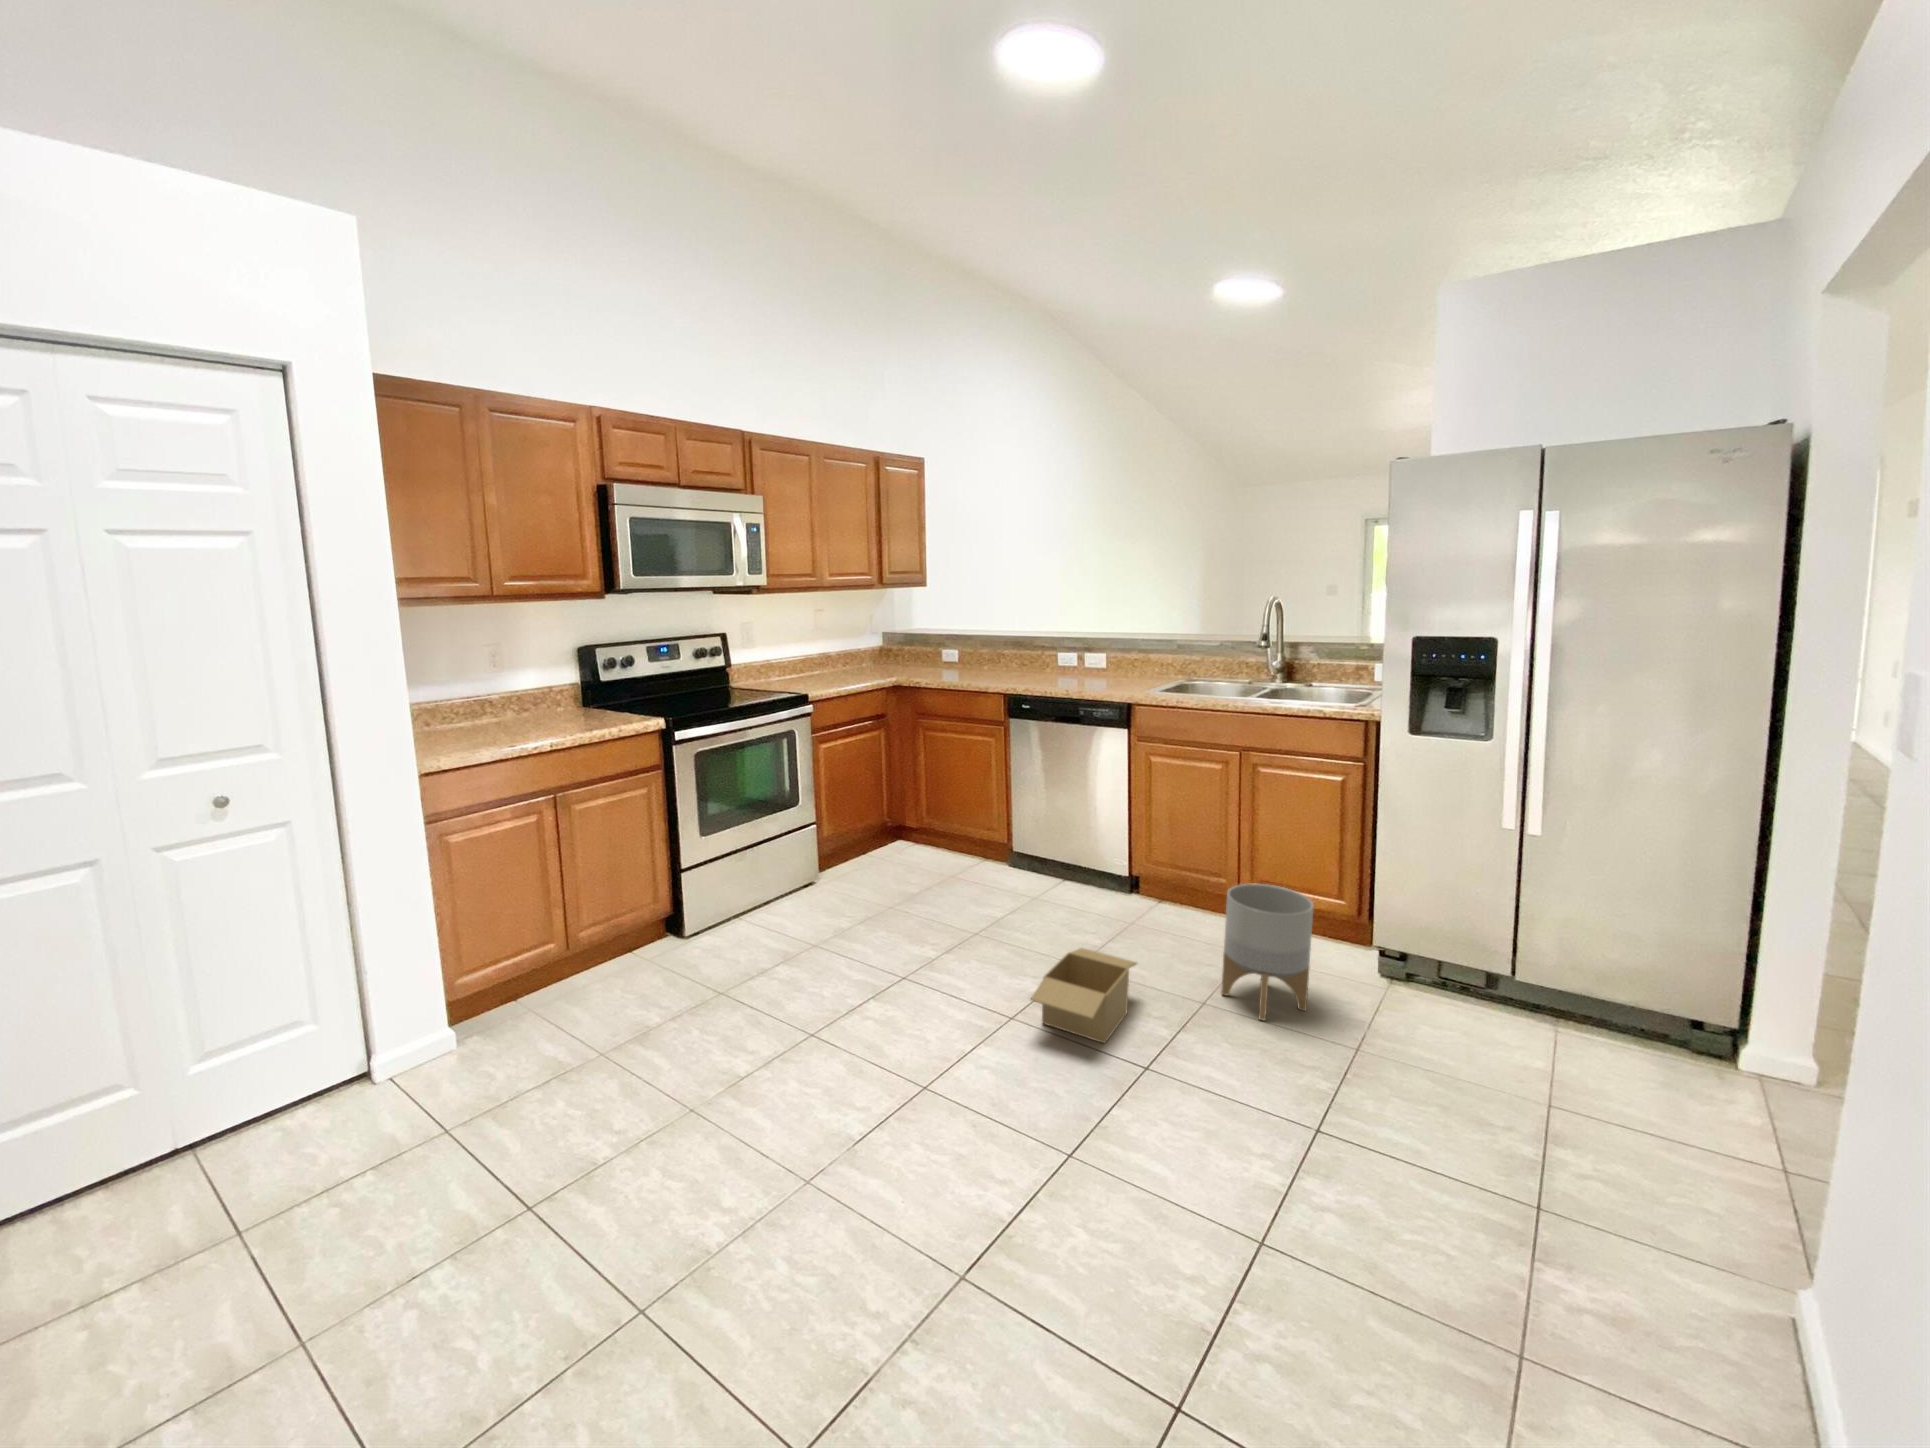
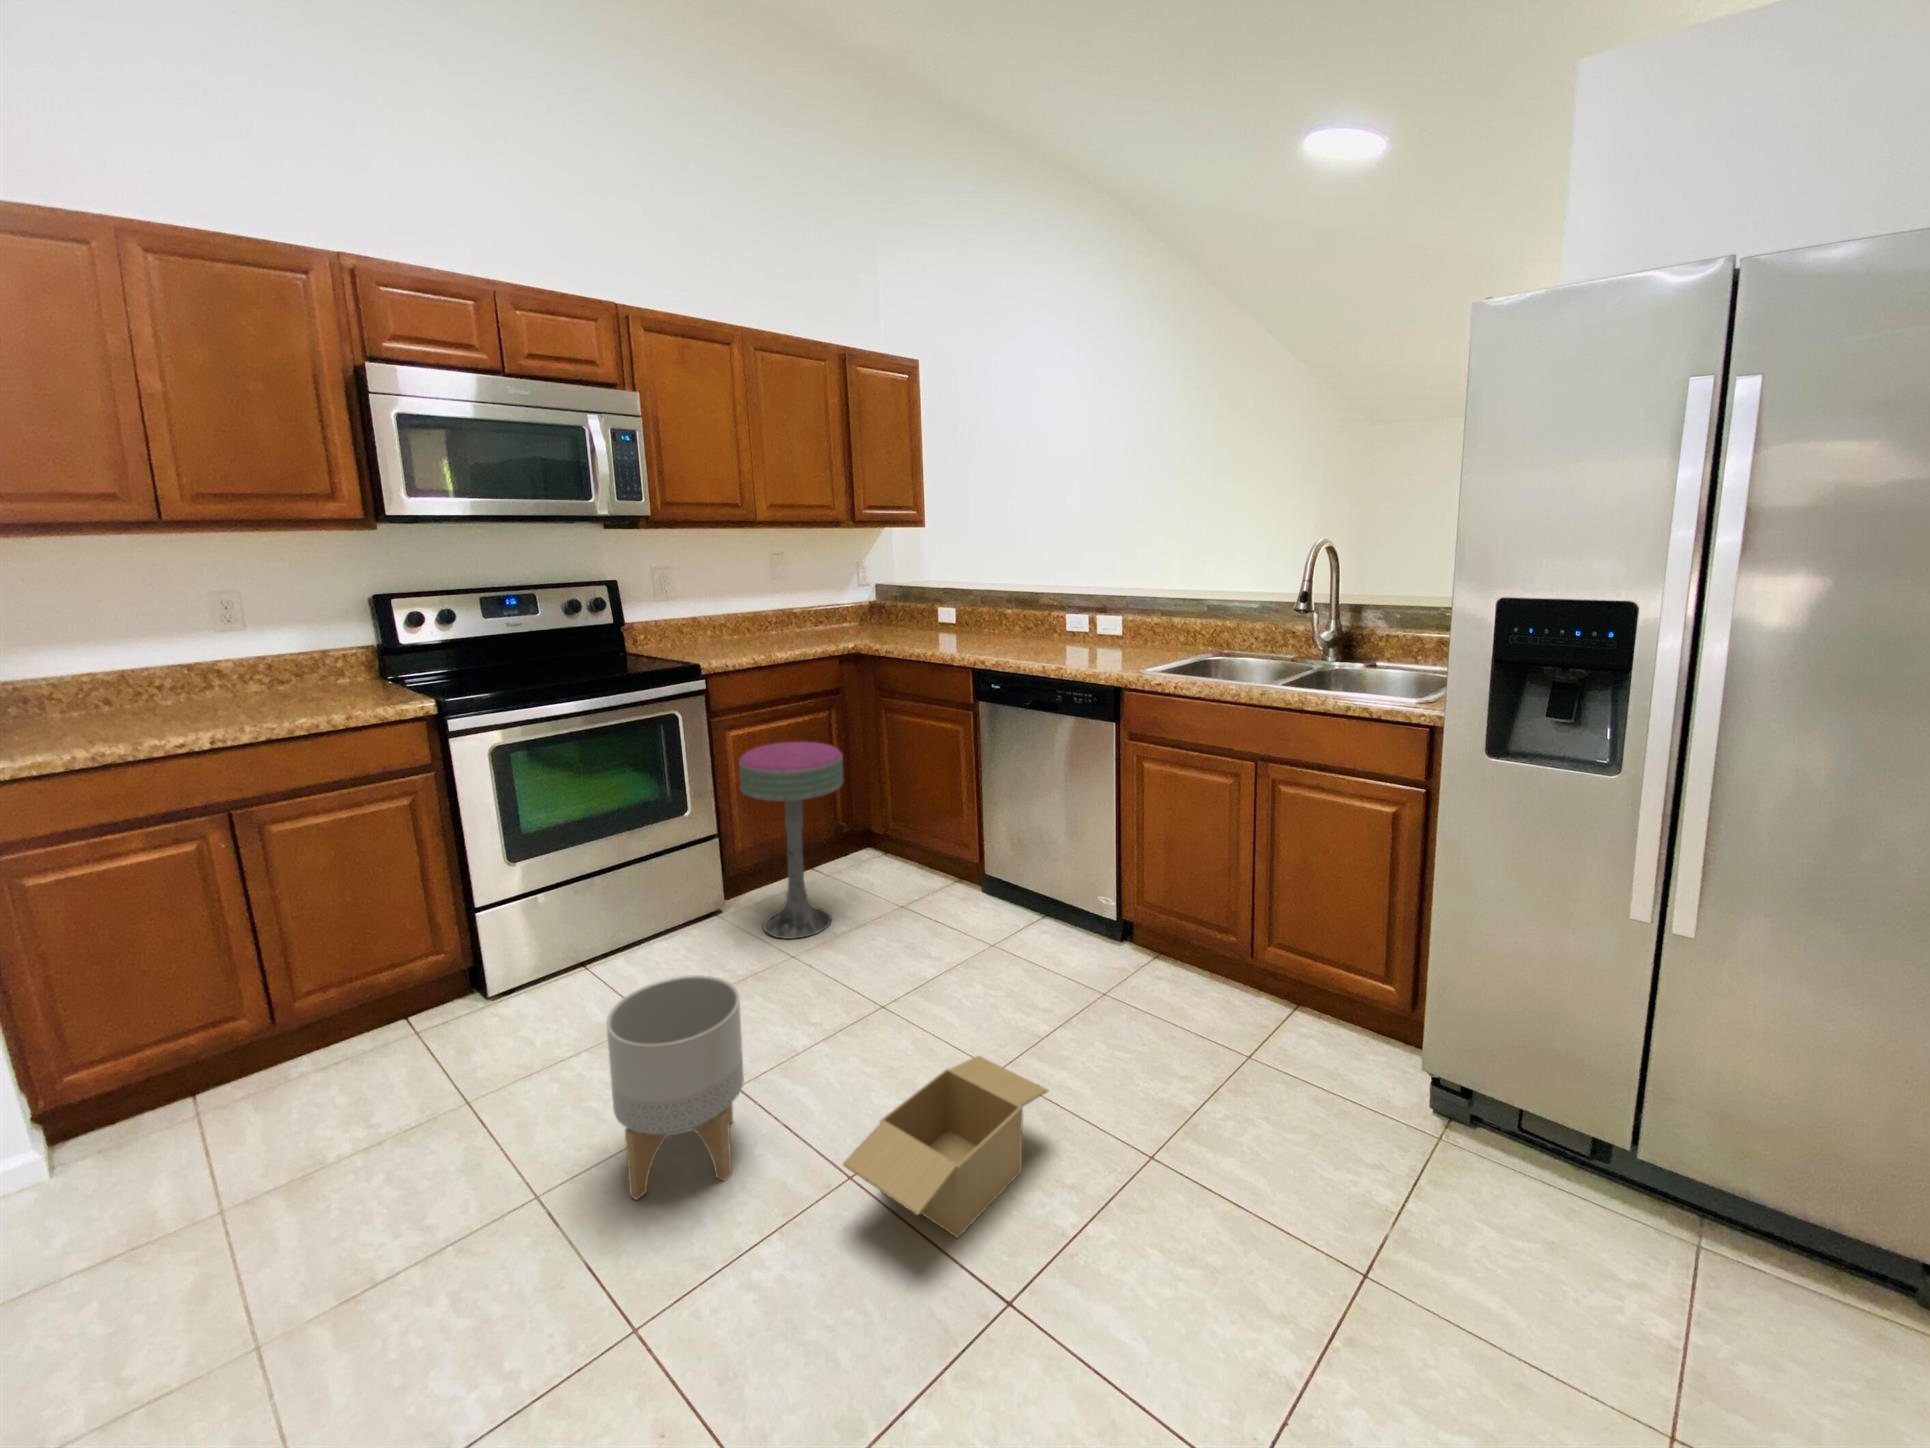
bar stool: none [843,752,918,900] -> present [739,742,843,939]
planter: present [1221,884,1314,1020] -> present [606,975,744,1200]

